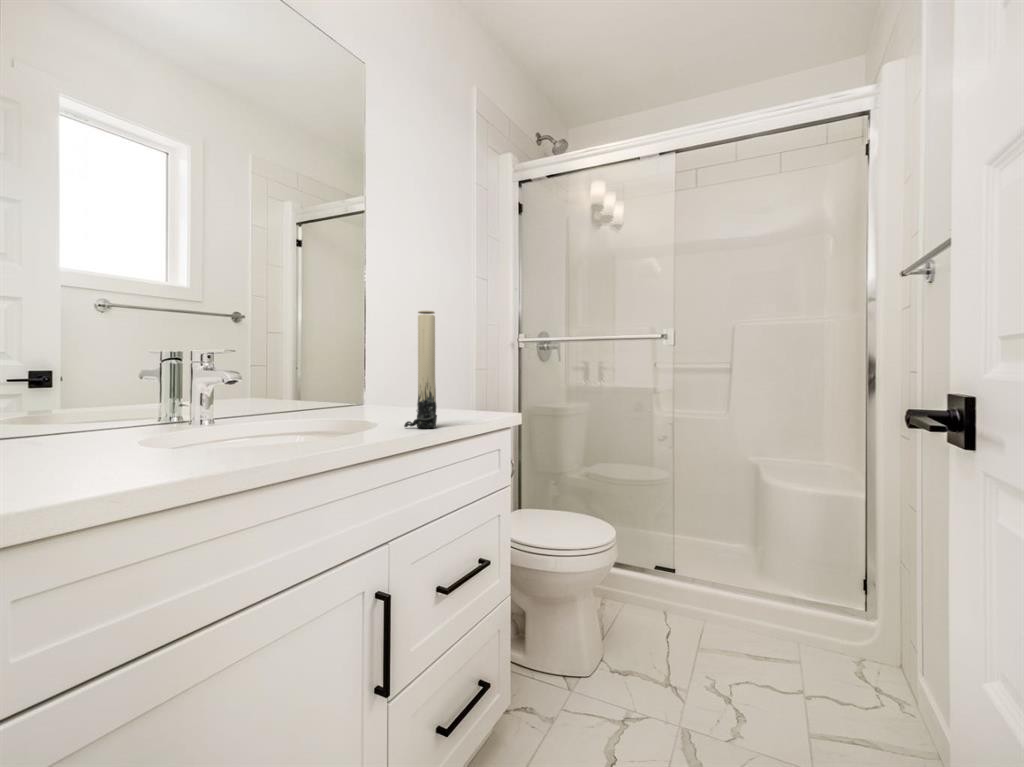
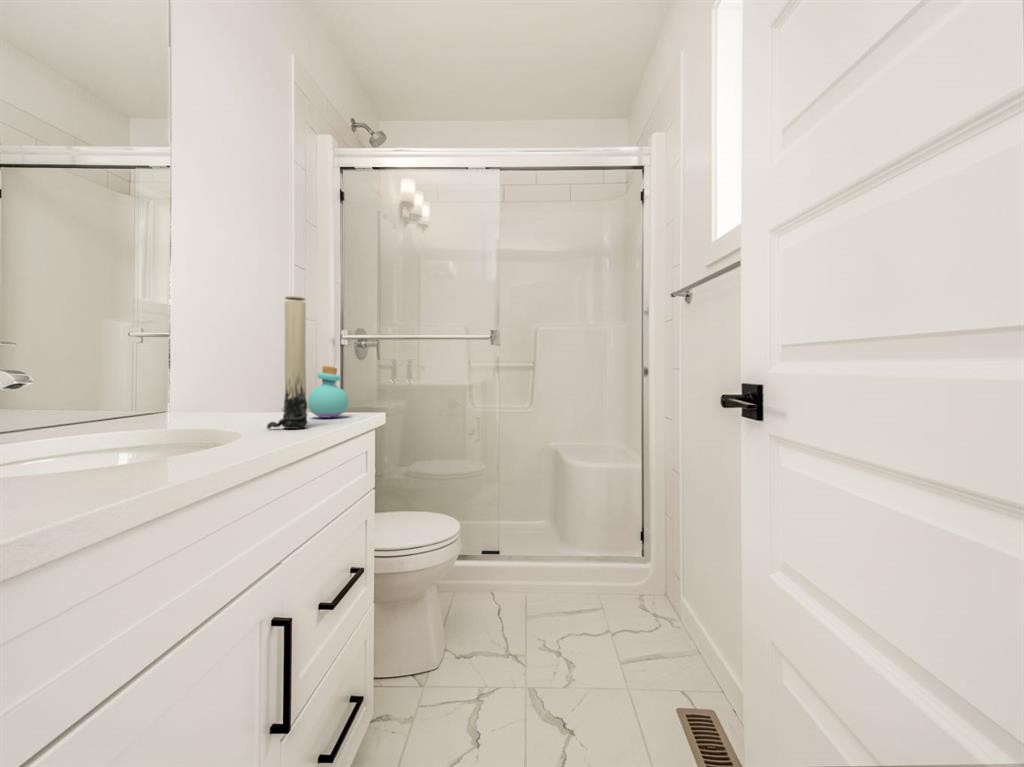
perfume bottle: none [453,371,488,418] -> present [308,366,349,417]

